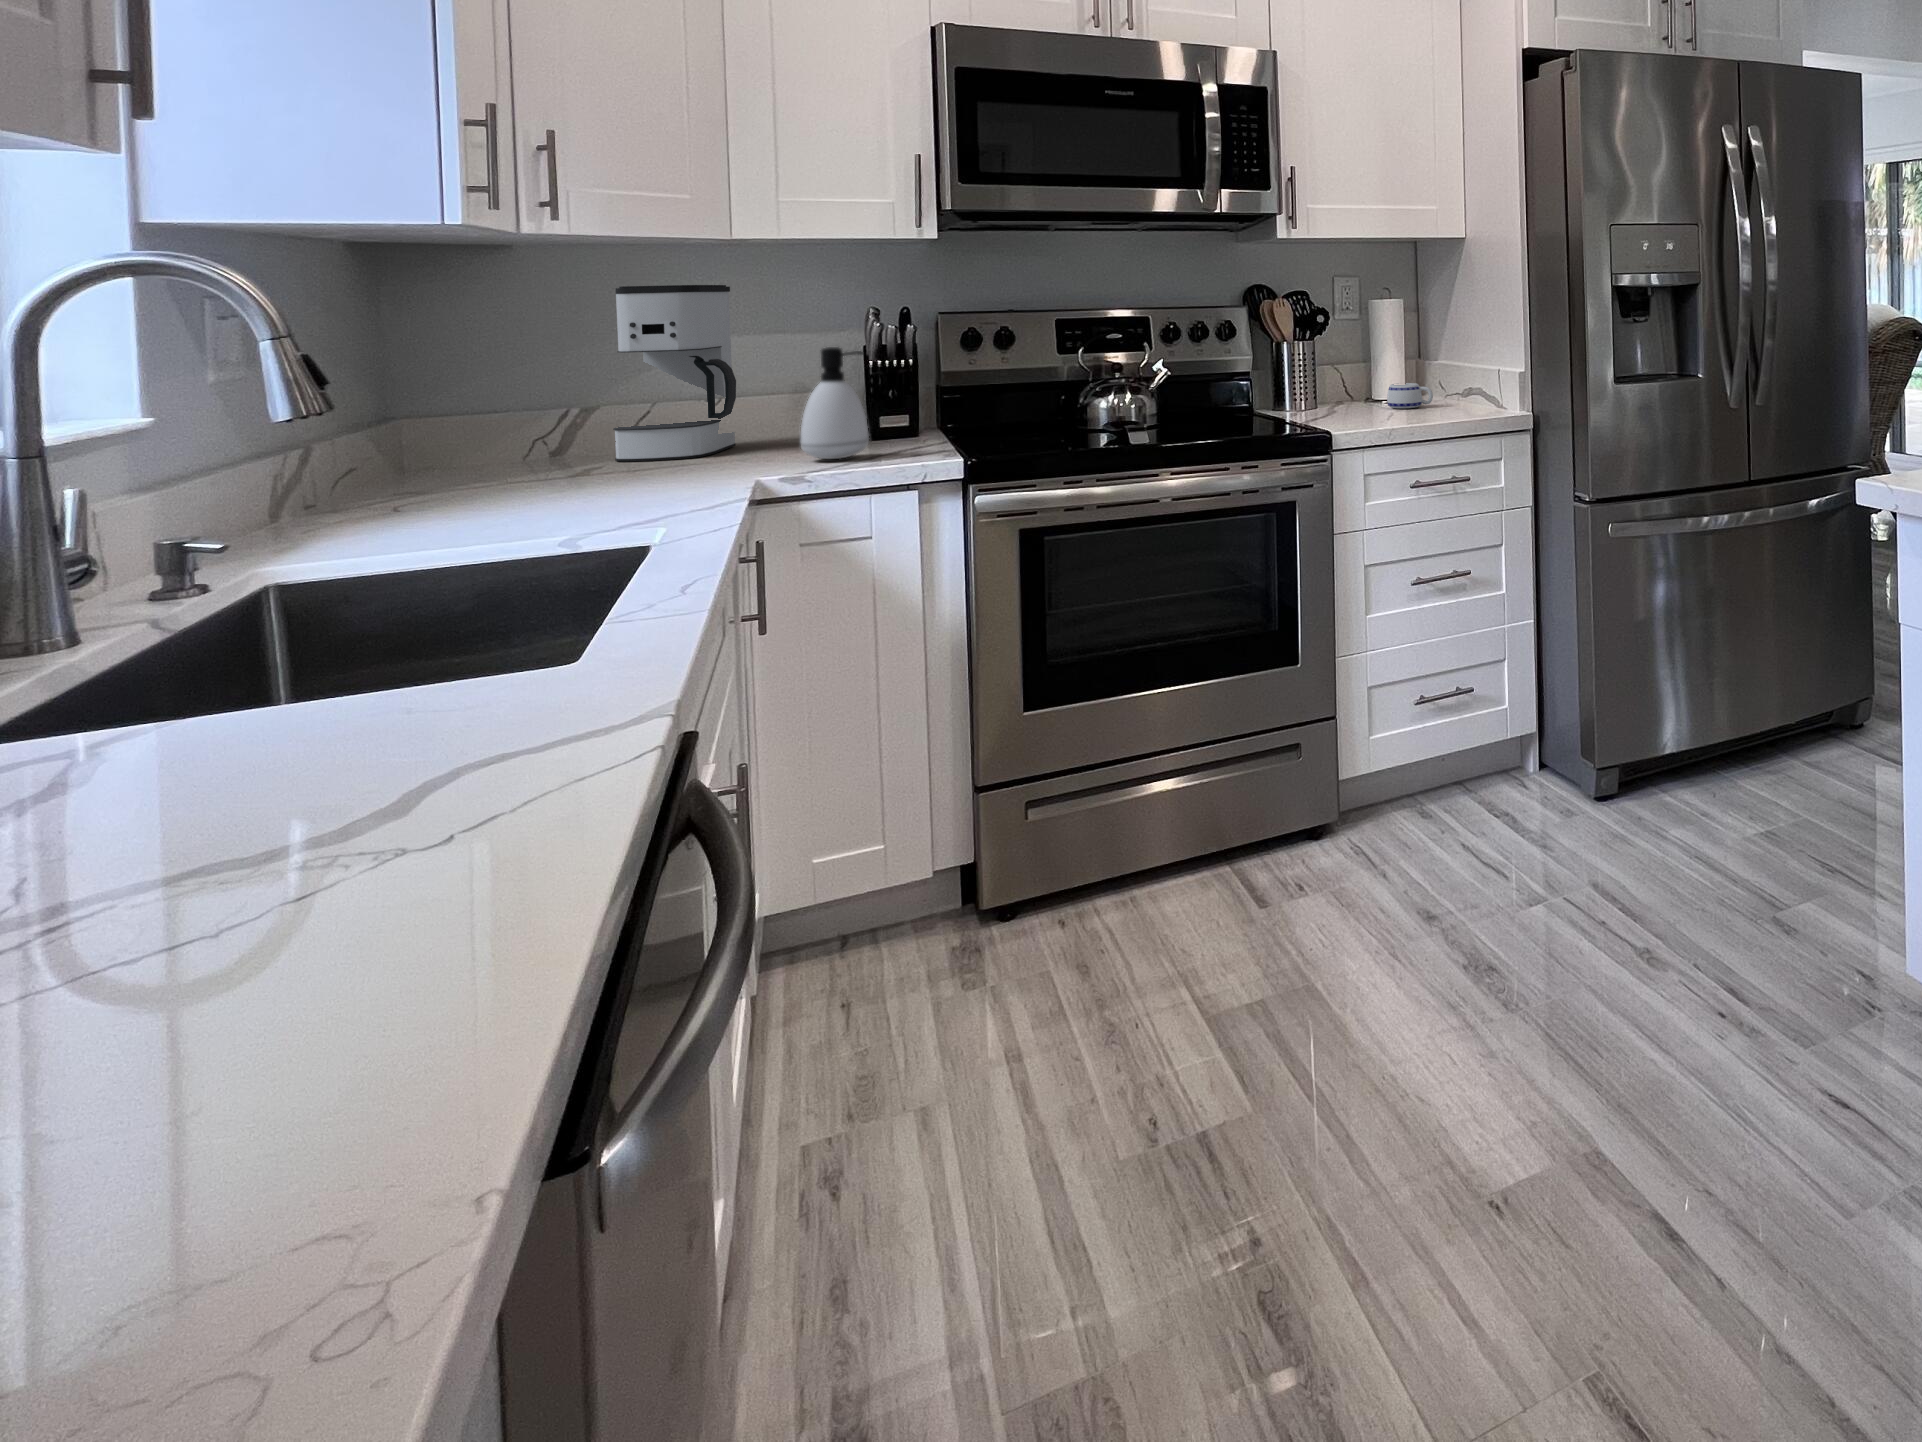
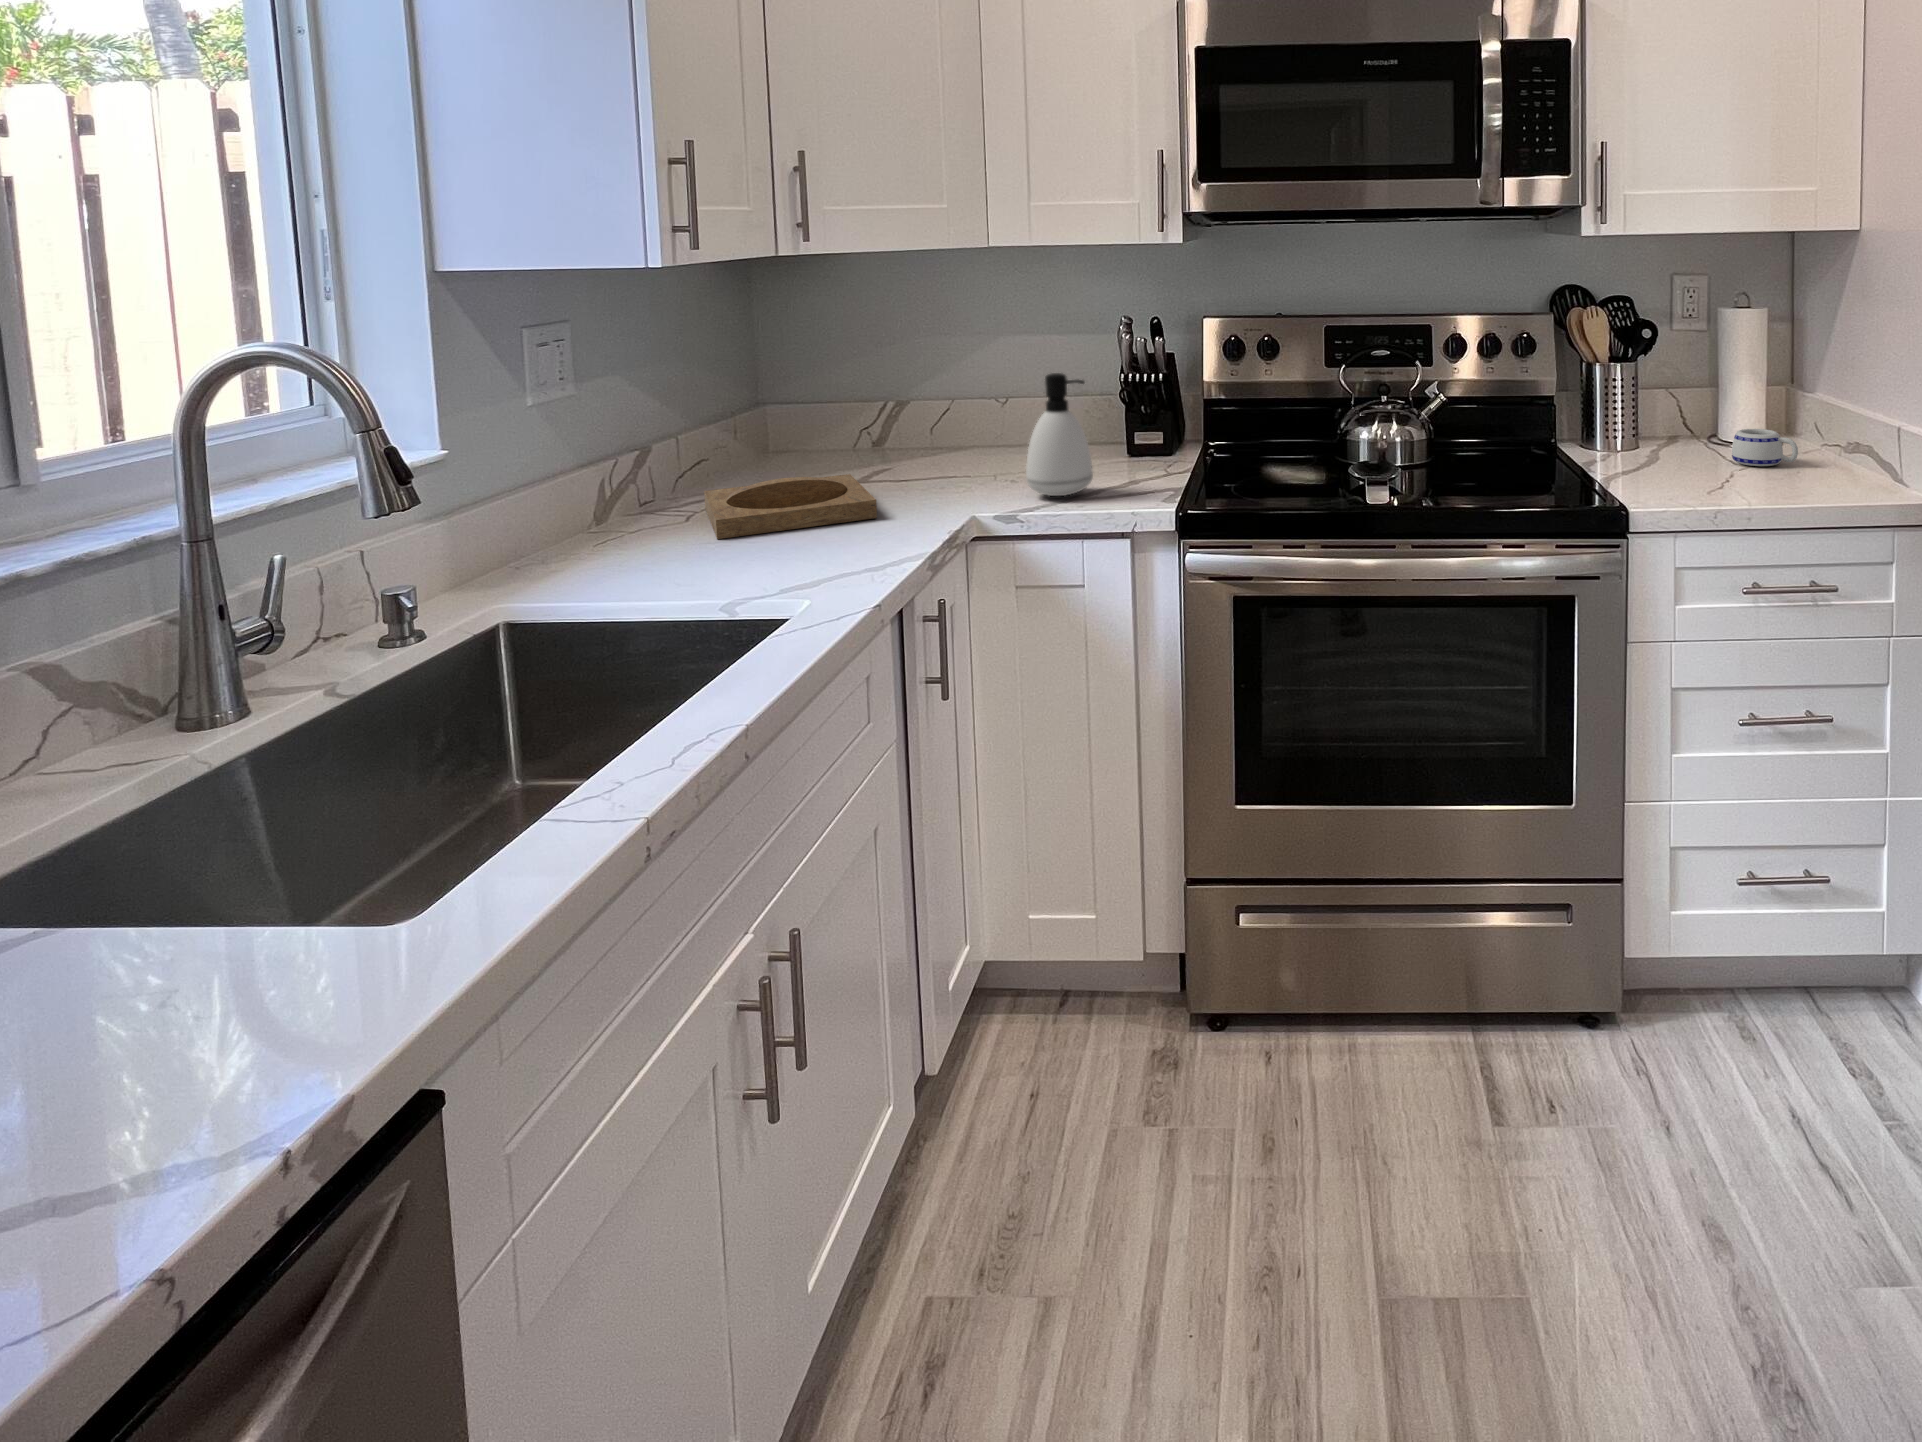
coffee maker: present [613,285,736,461] -> none [893,289,1007,473]
tray: none [417,455,654,507] -> present [704,474,877,539]

